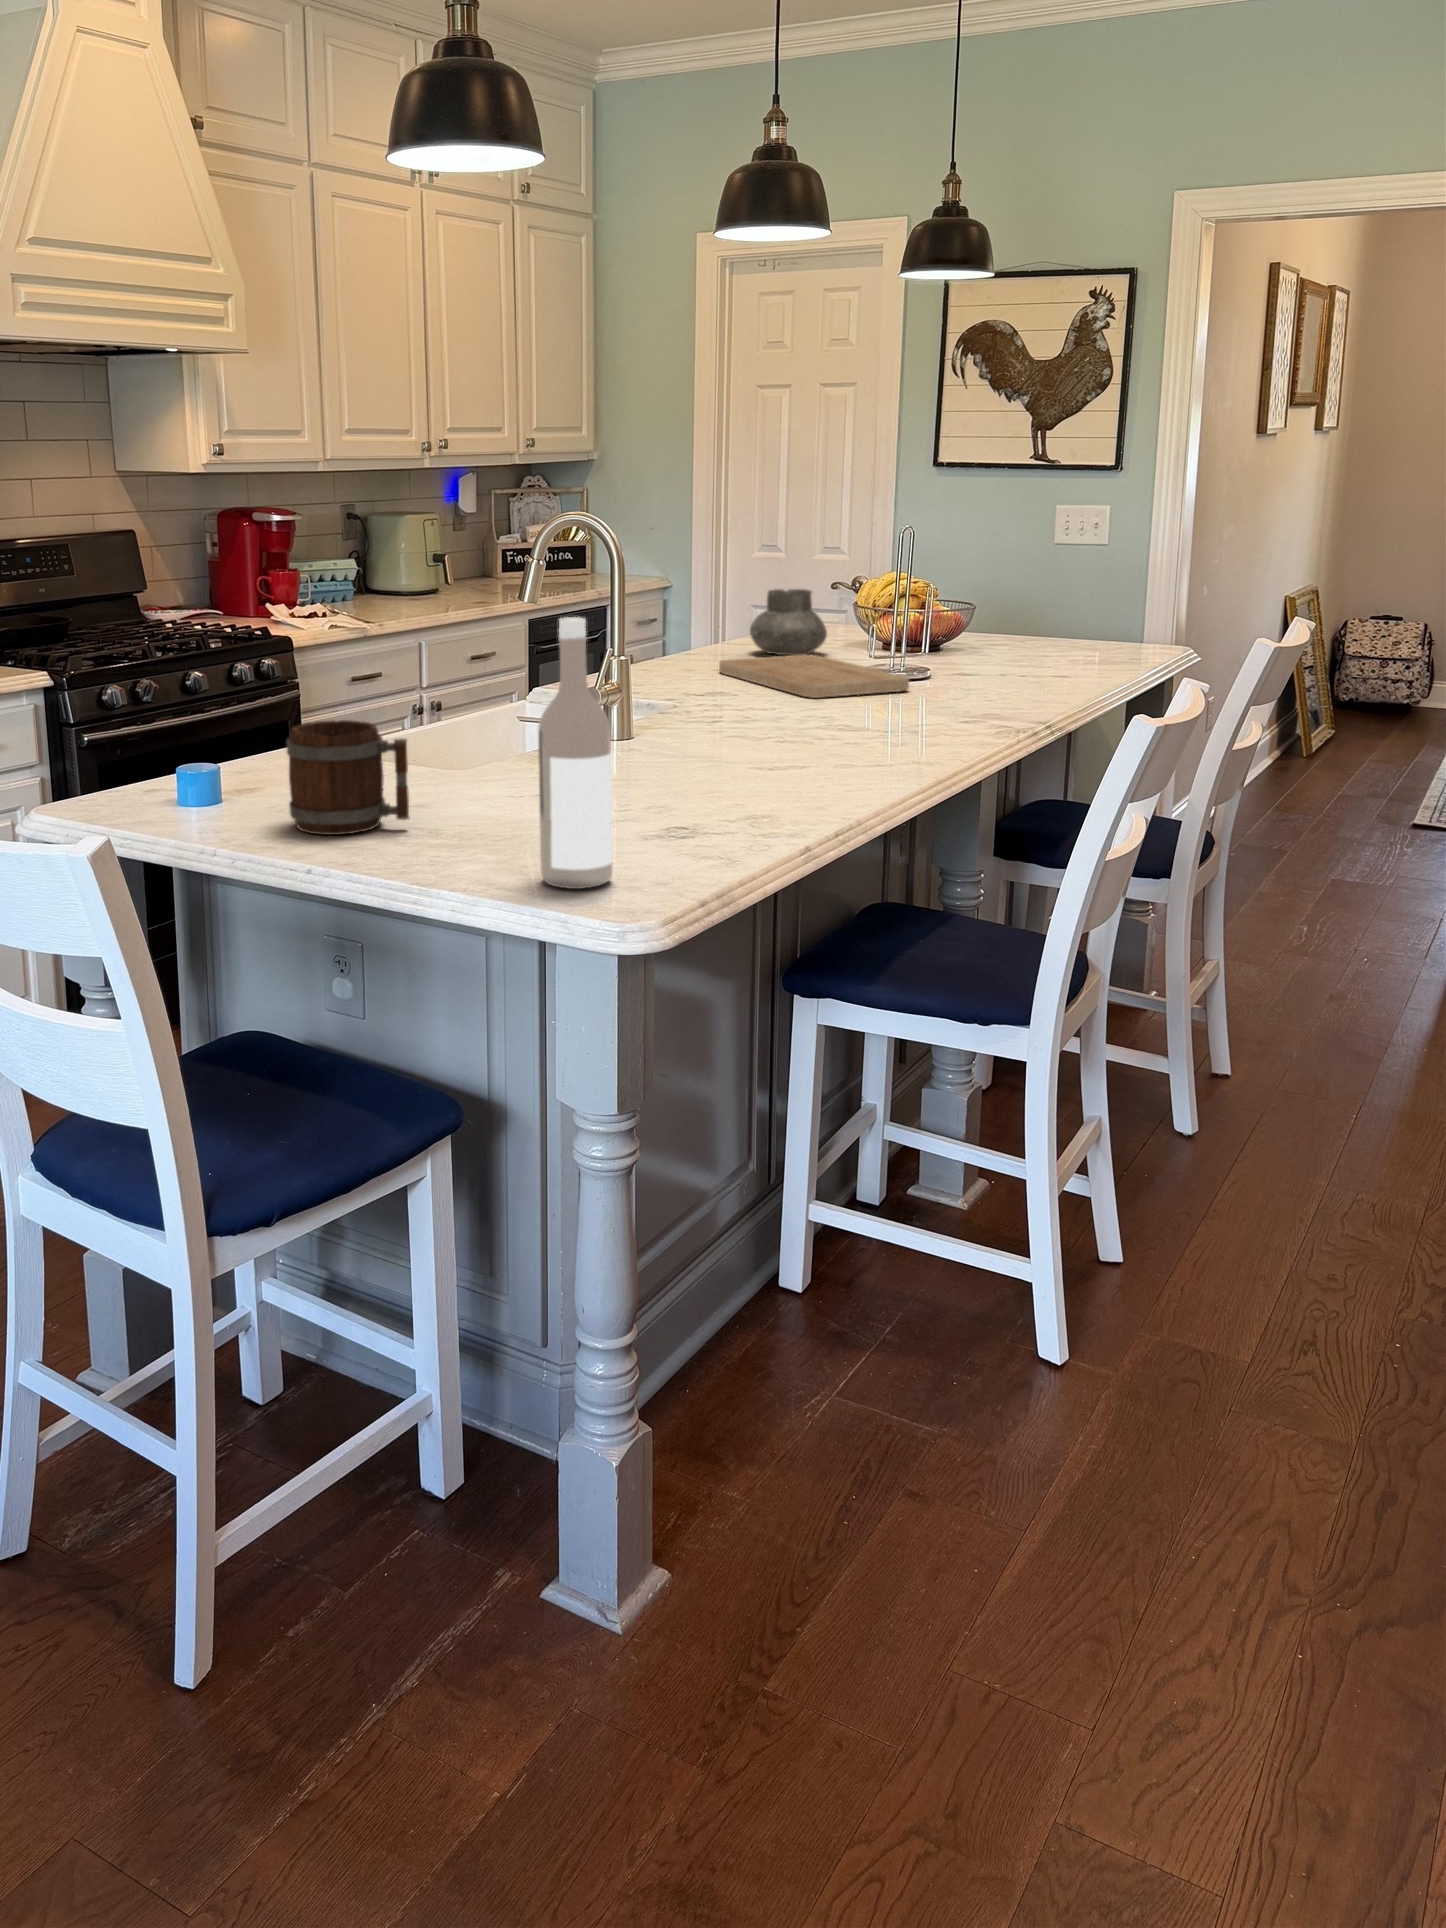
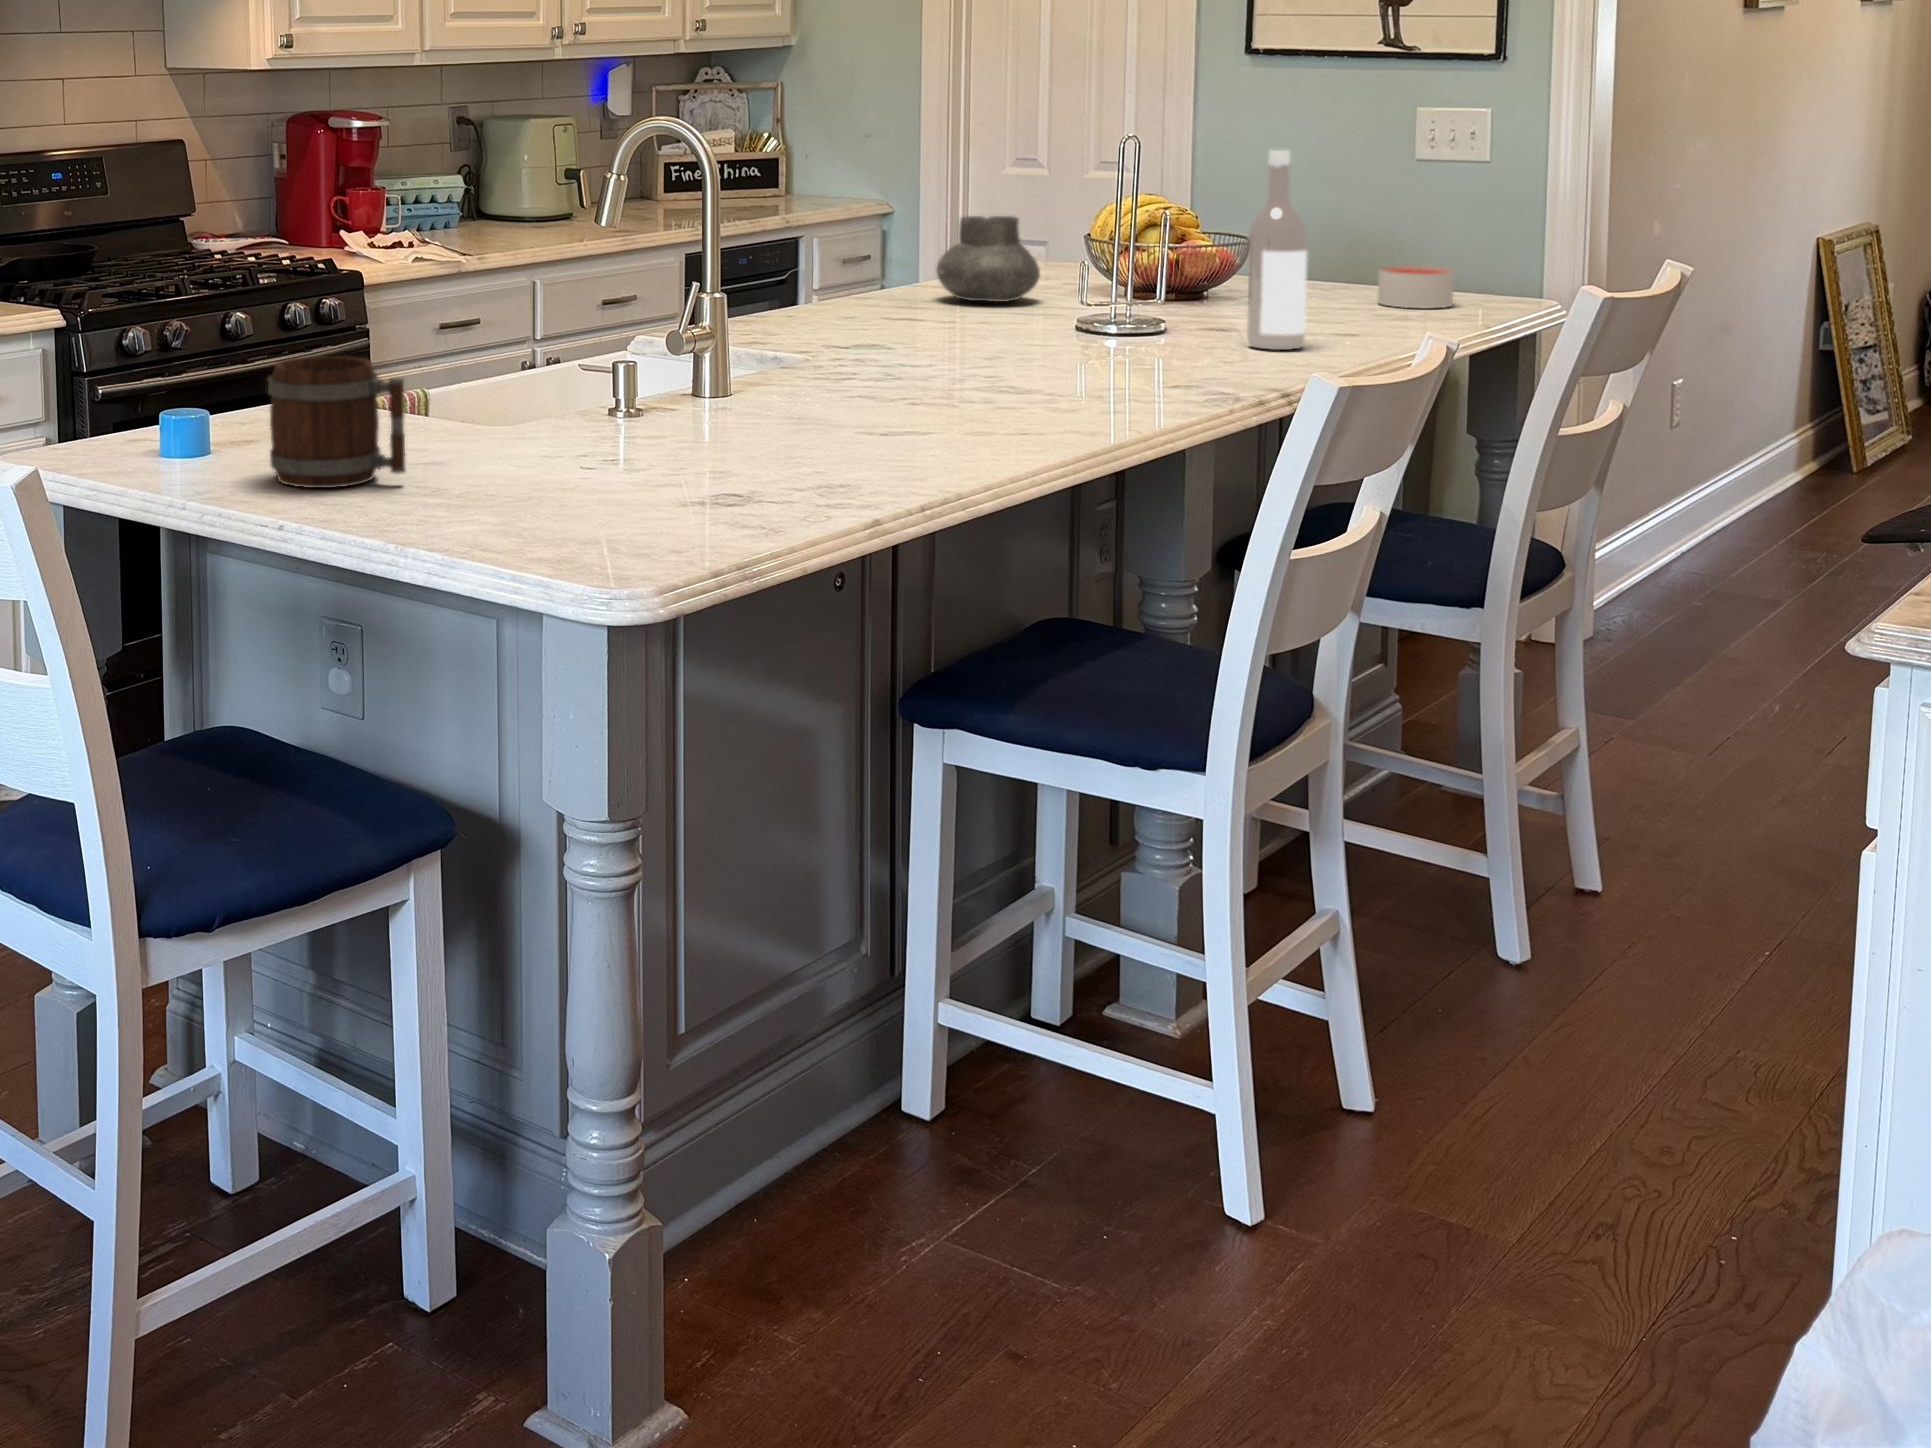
wine bottle: present [538,617,613,889] -> present [1247,150,1307,350]
candle: none [1065,624,1120,655] -> present [1378,266,1454,308]
cutting board: present [719,655,909,698] -> none [882,300,1123,353]

